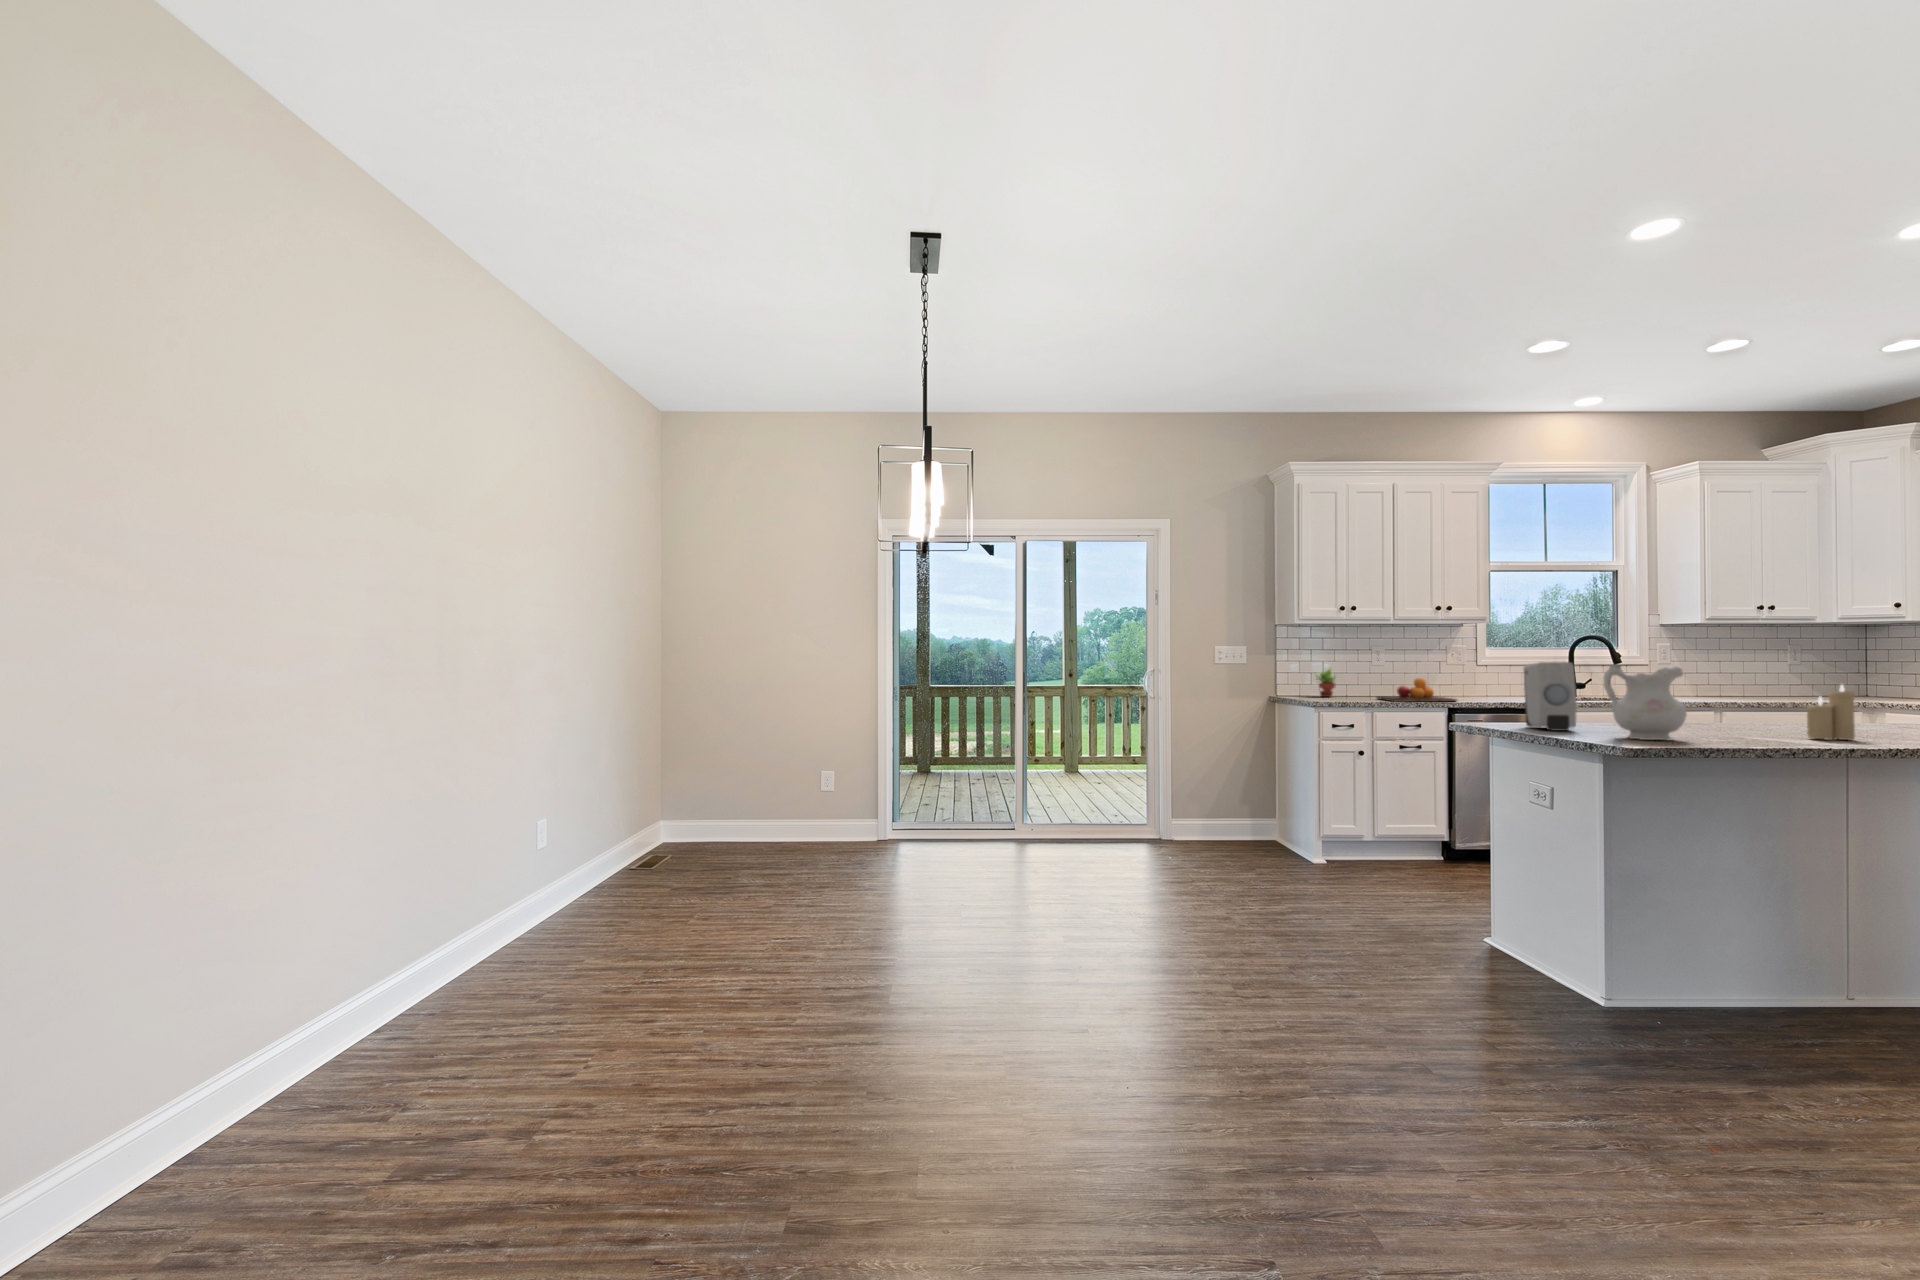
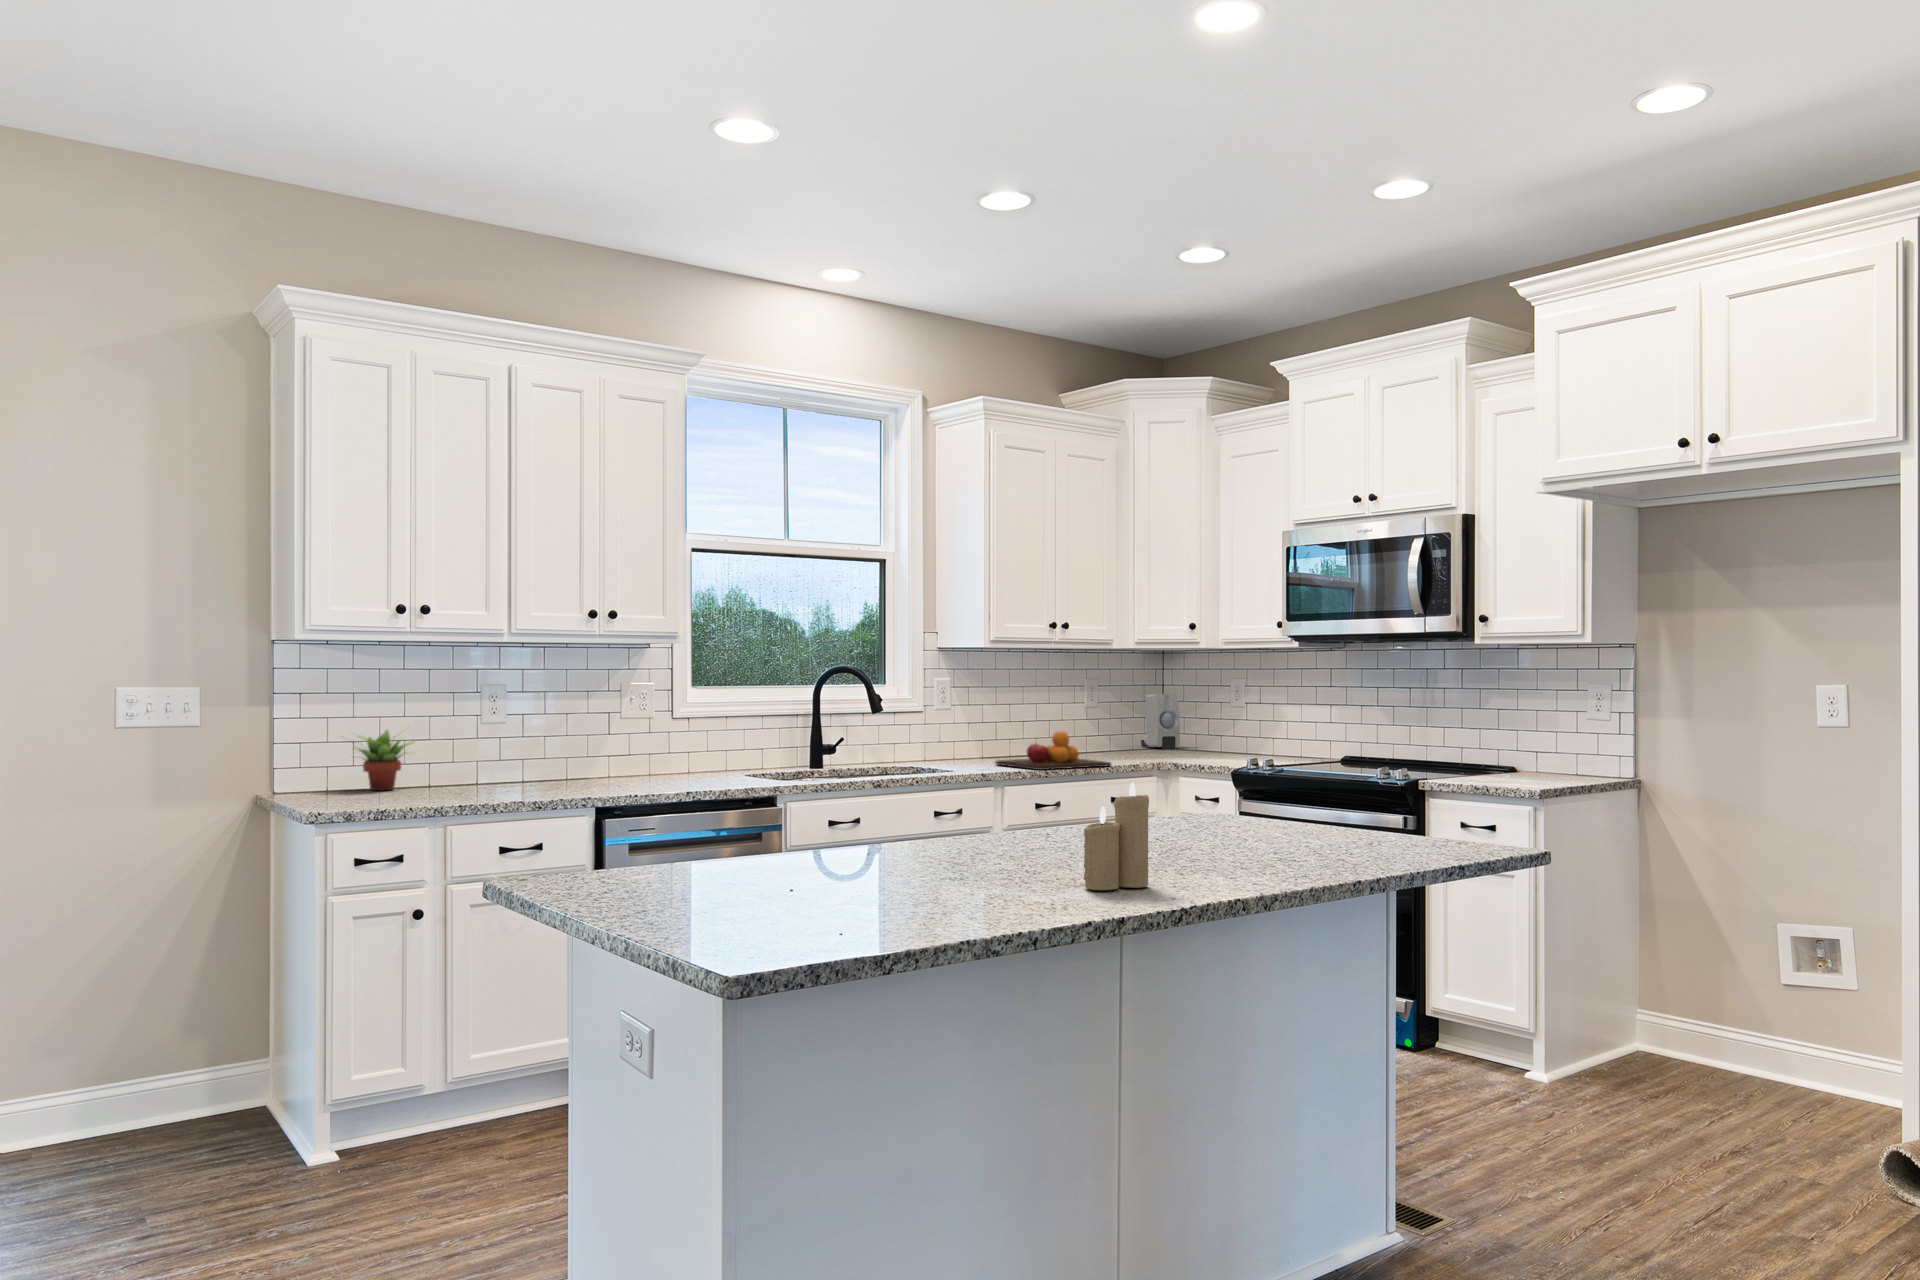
soap dispenser: present [1524,662,1576,731] -> present [1141,694,1180,749]
ceramic pitcher: present [1604,665,1687,740] -> none [744,759,891,931]
chopping board: present [1377,678,1457,702] -> present [995,732,1111,770]

